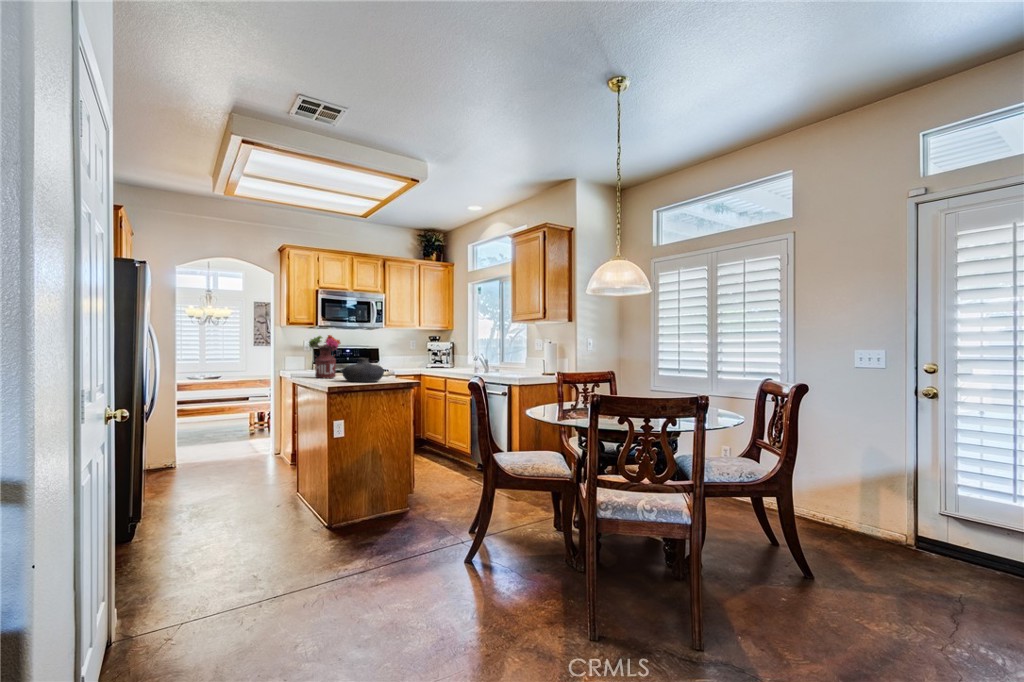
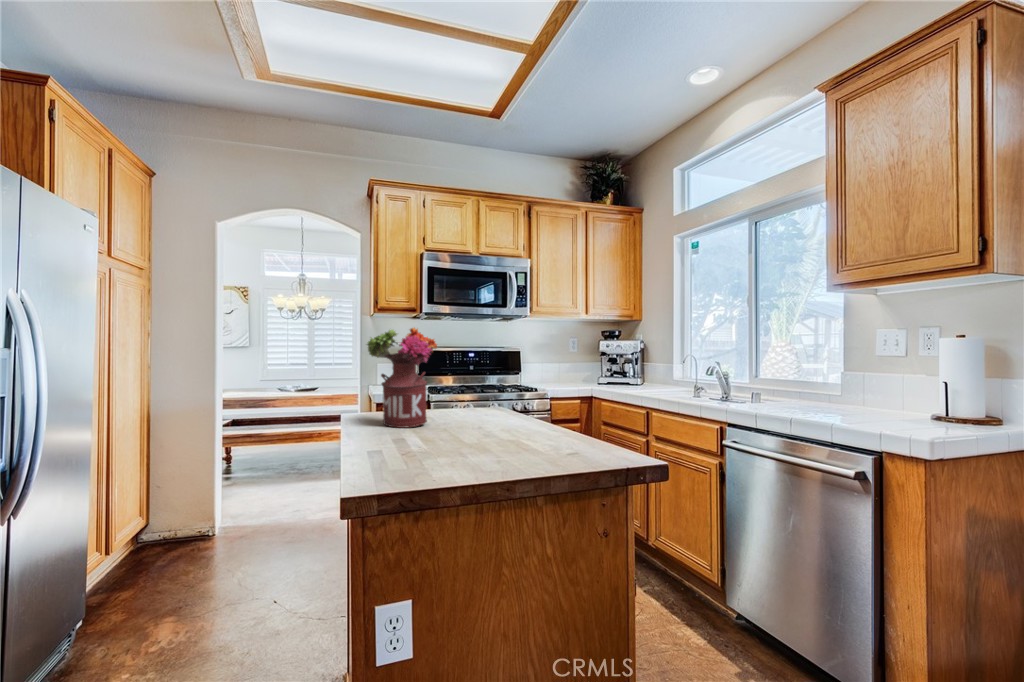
vase: present [342,358,384,382] -> none [427,387,533,458]

